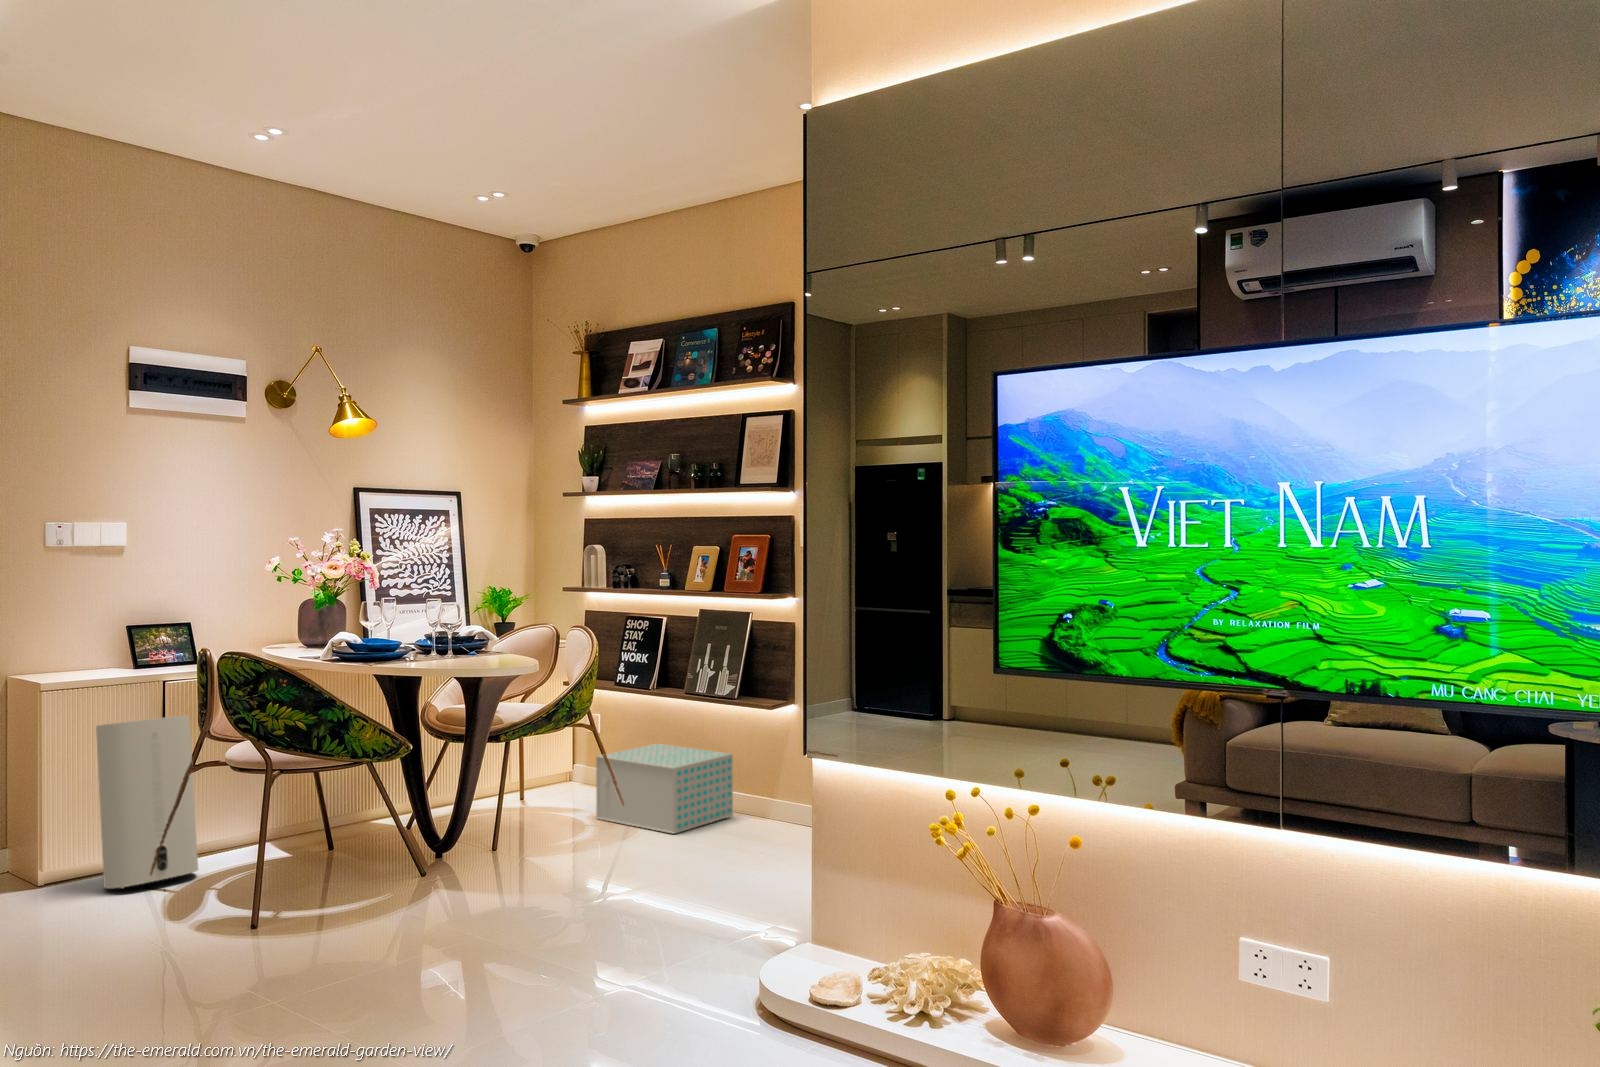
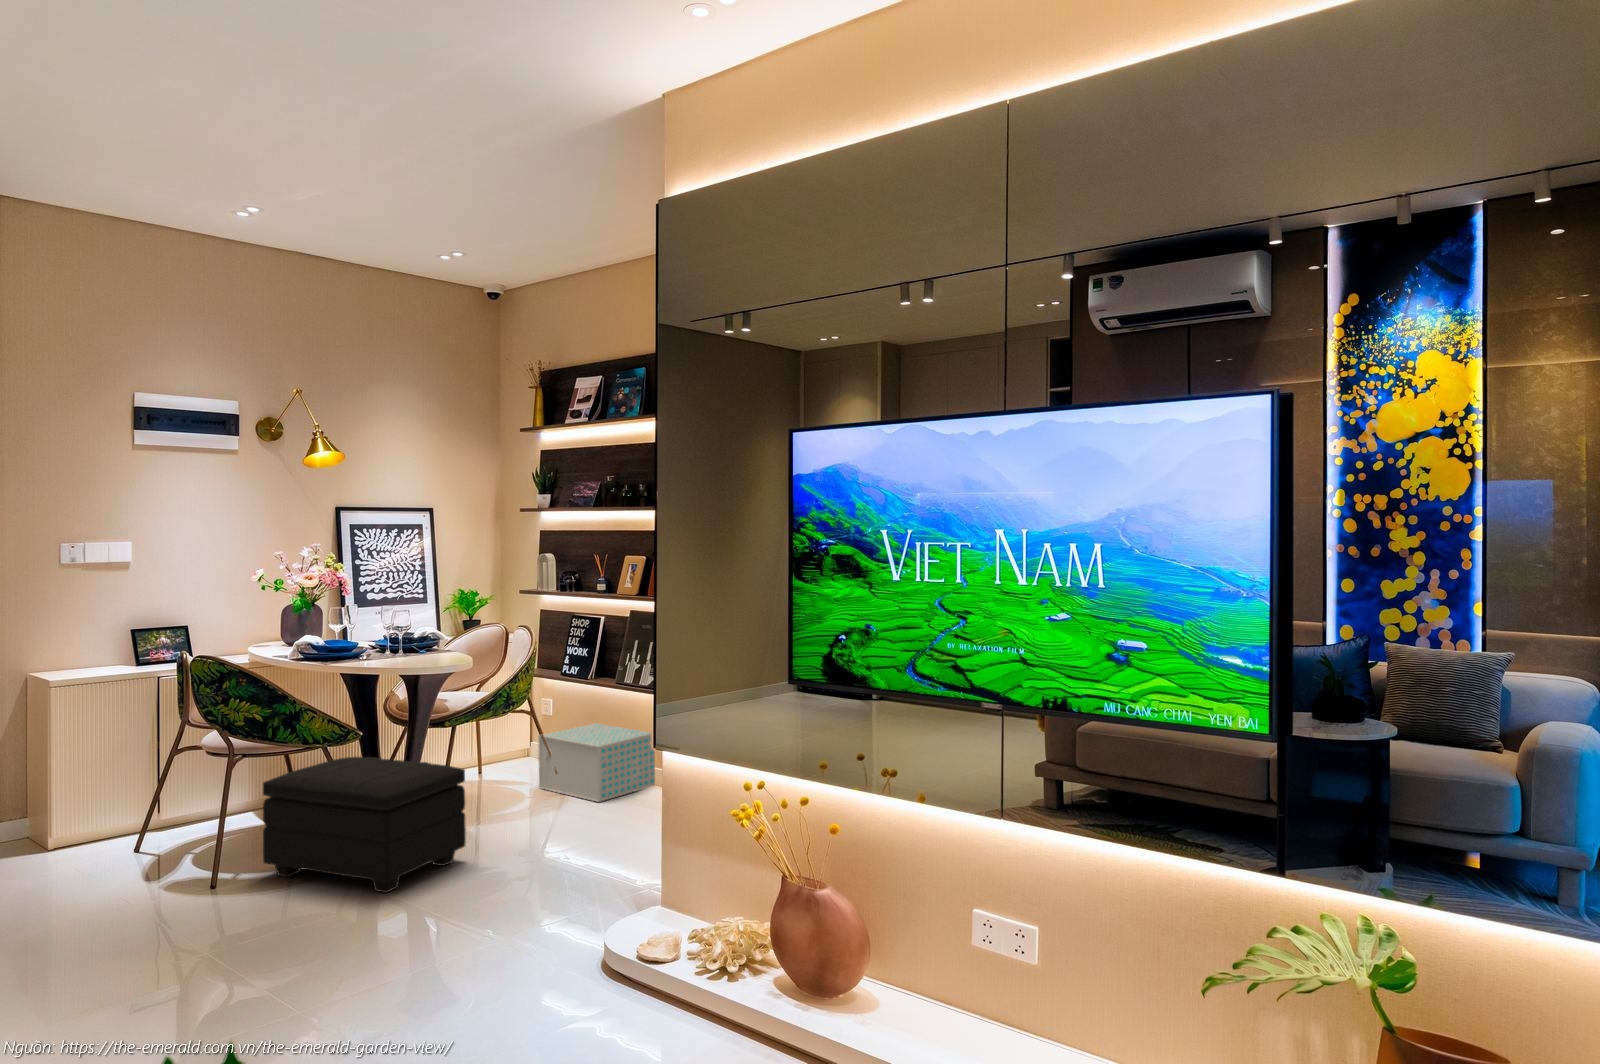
air purifier: present [96,715,198,889] -> none [96,706,186,852]
footstool: none [308,775,544,933] -> present [263,757,466,893]

